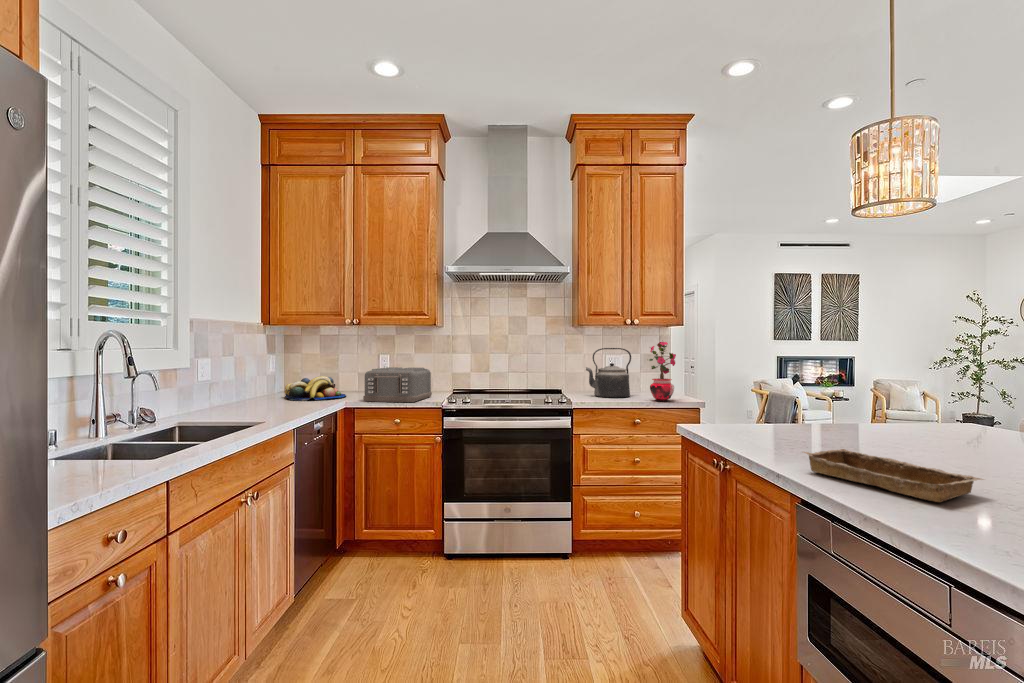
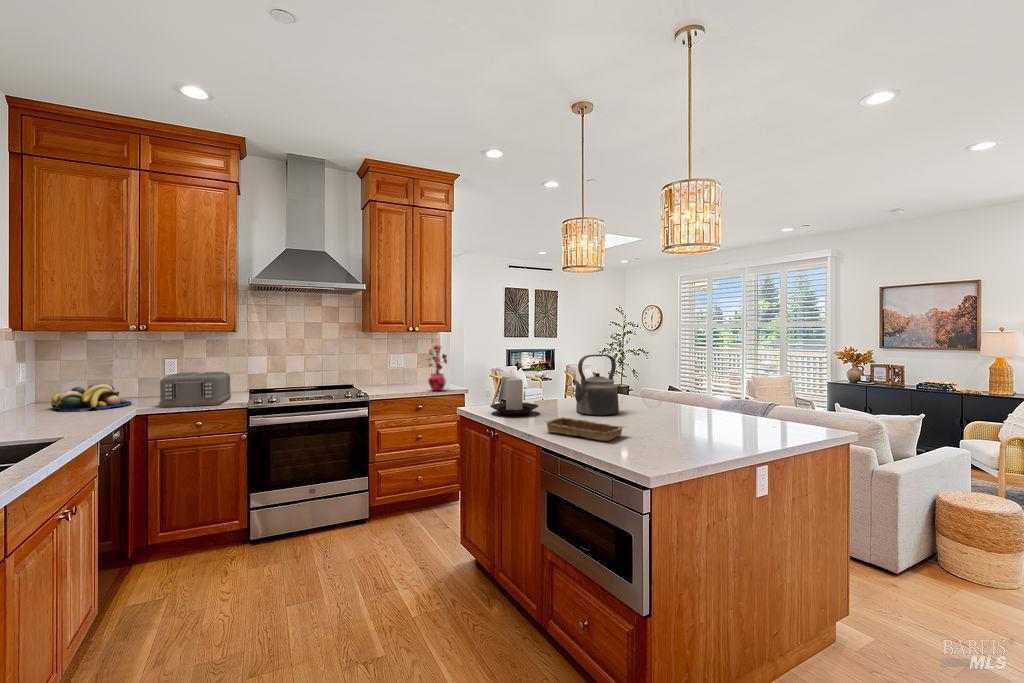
kettle: present [586,348,631,398] -> present [572,355,619,415]
candle holder: none [720,381,803,440] -> present [490,378,538,415]

